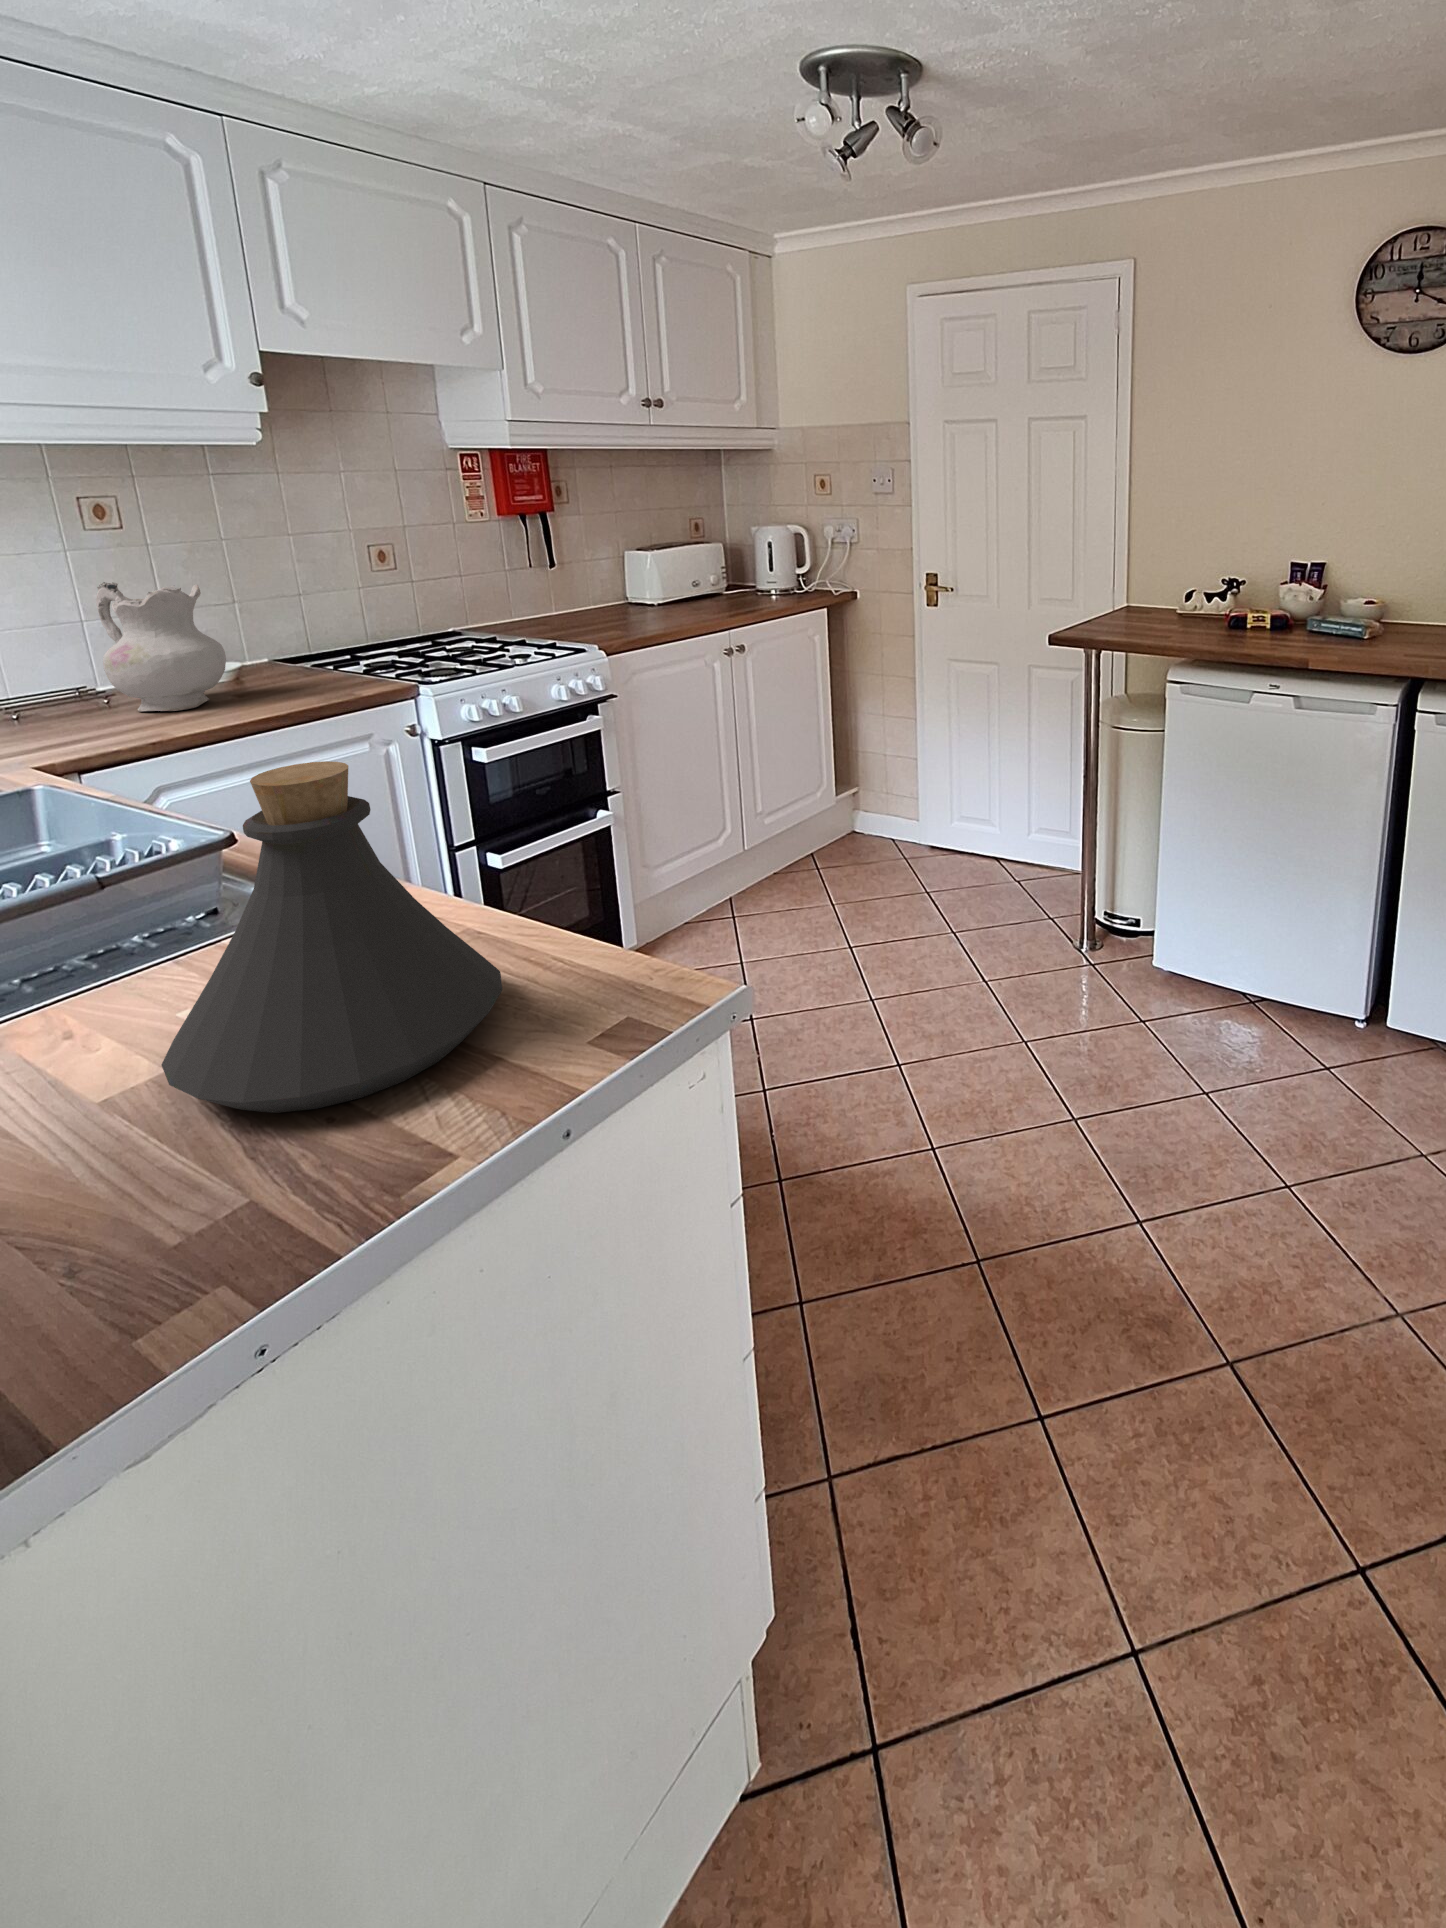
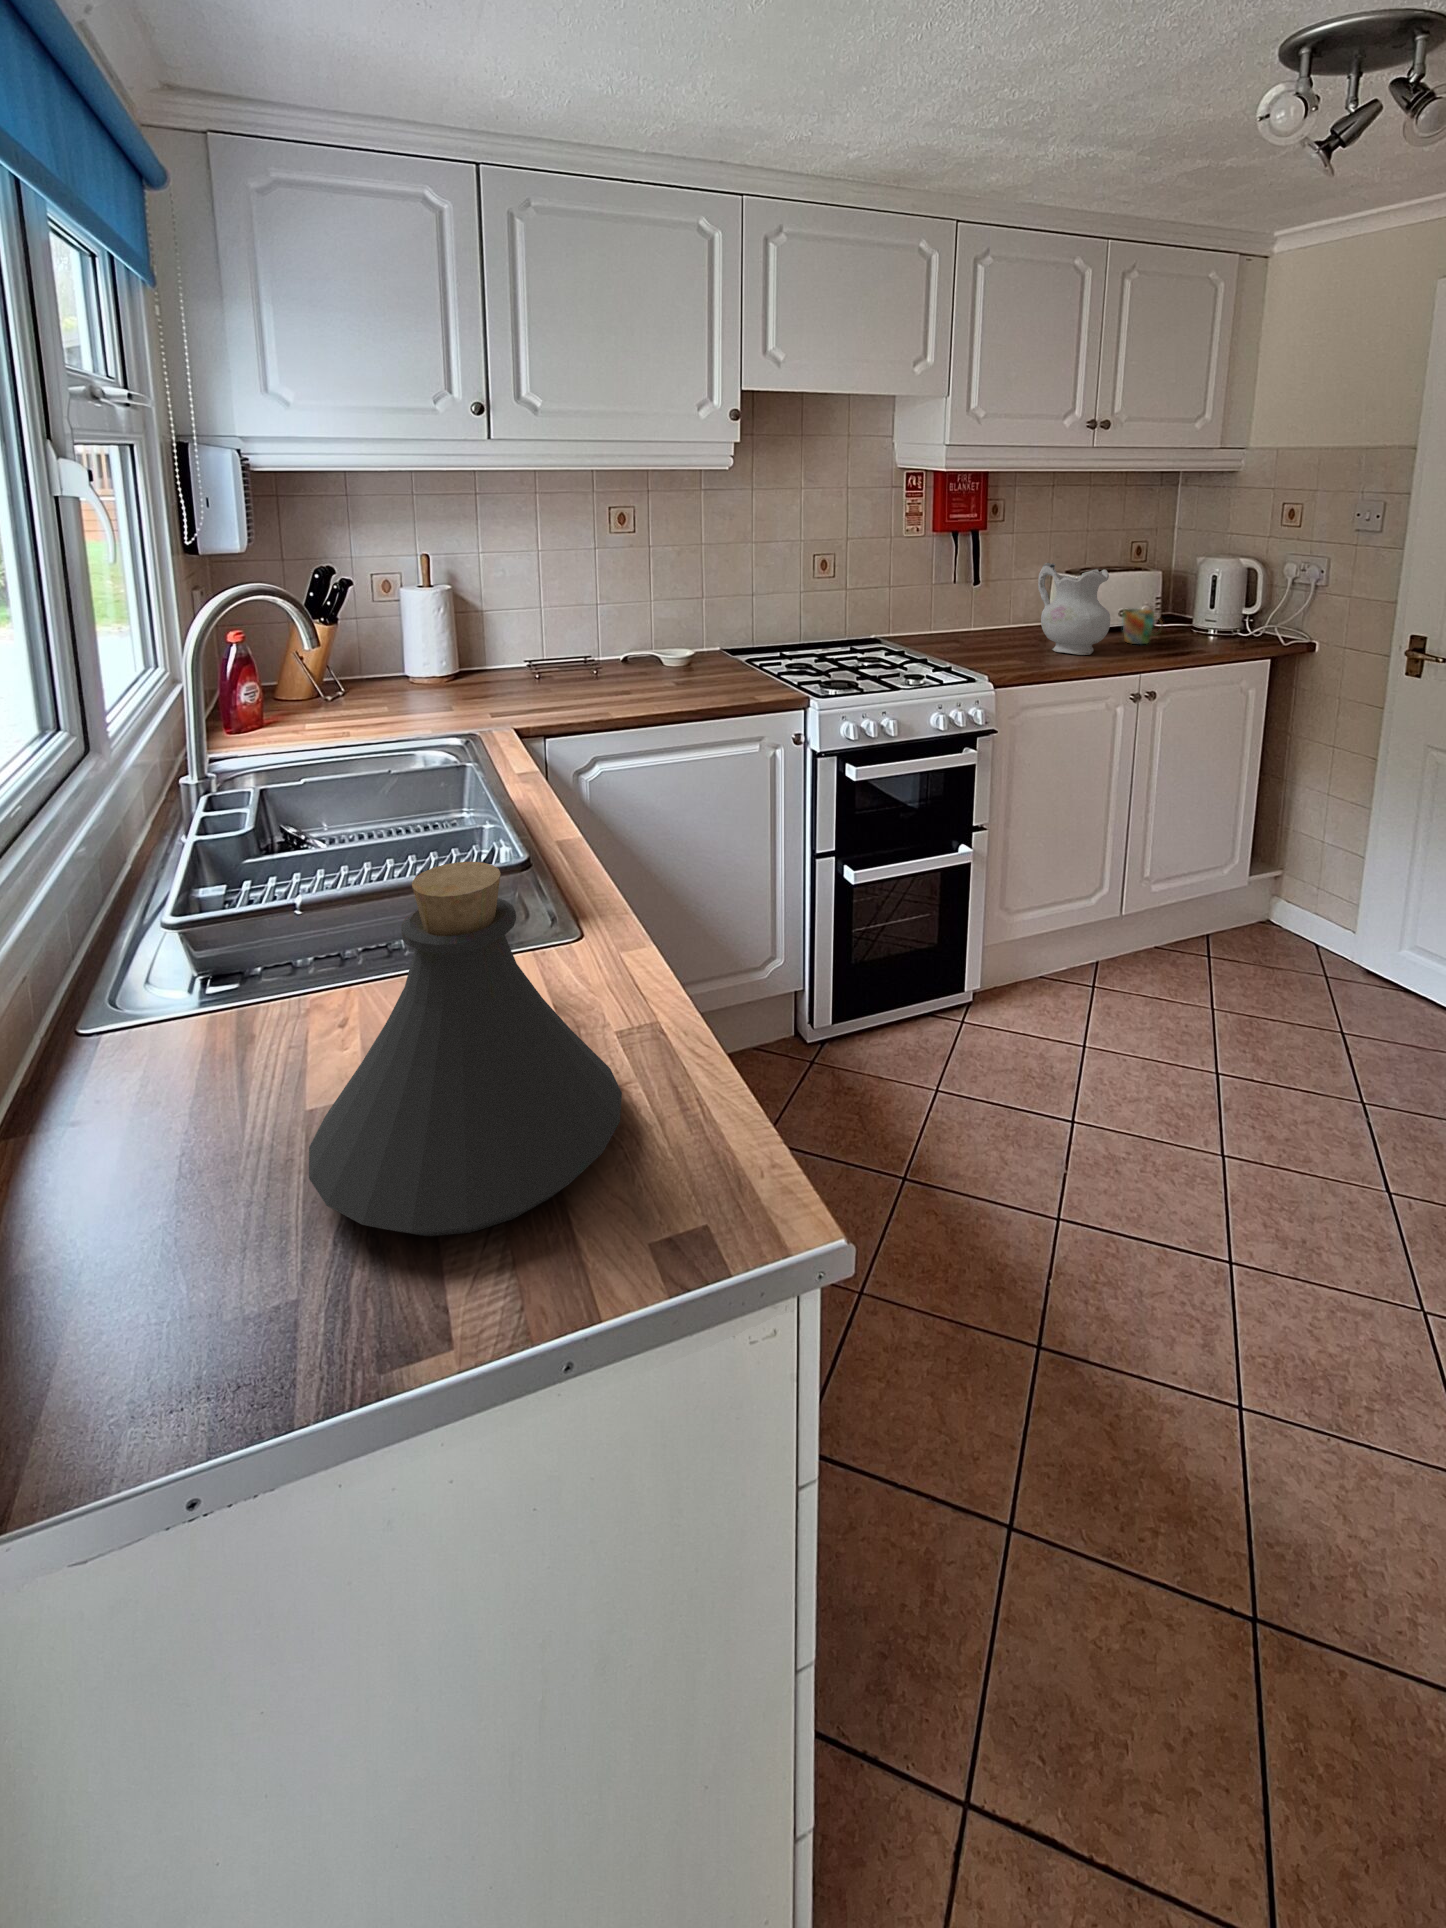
mug: none [700,576,737,608] -> present [1123,609,1163,644]
ceramic pitcher: present [96,582,226,711] -> present [1038,563,1110,655]

